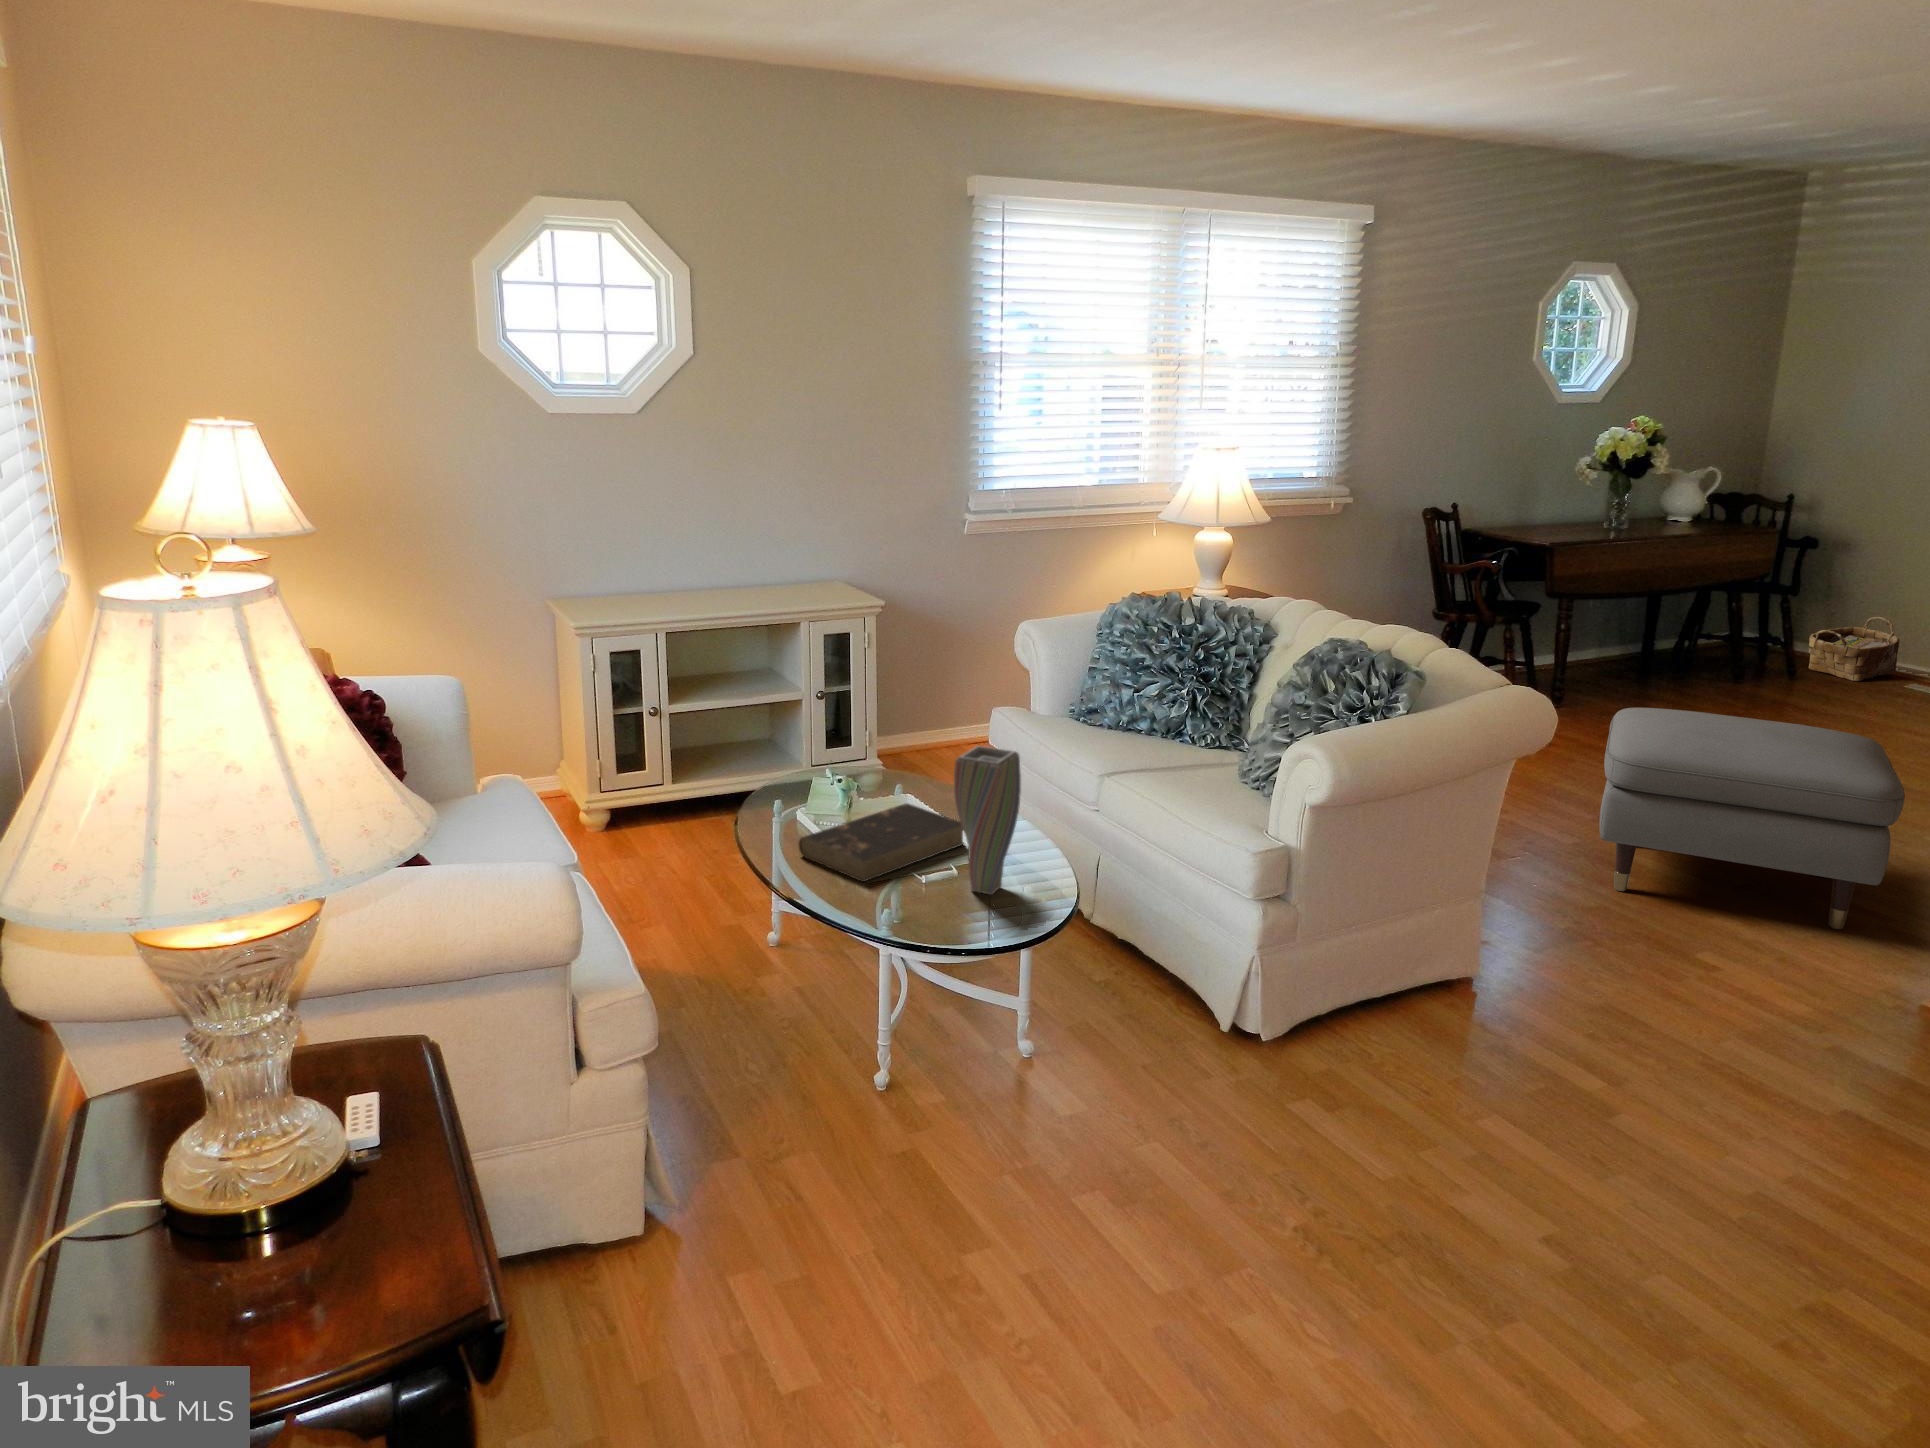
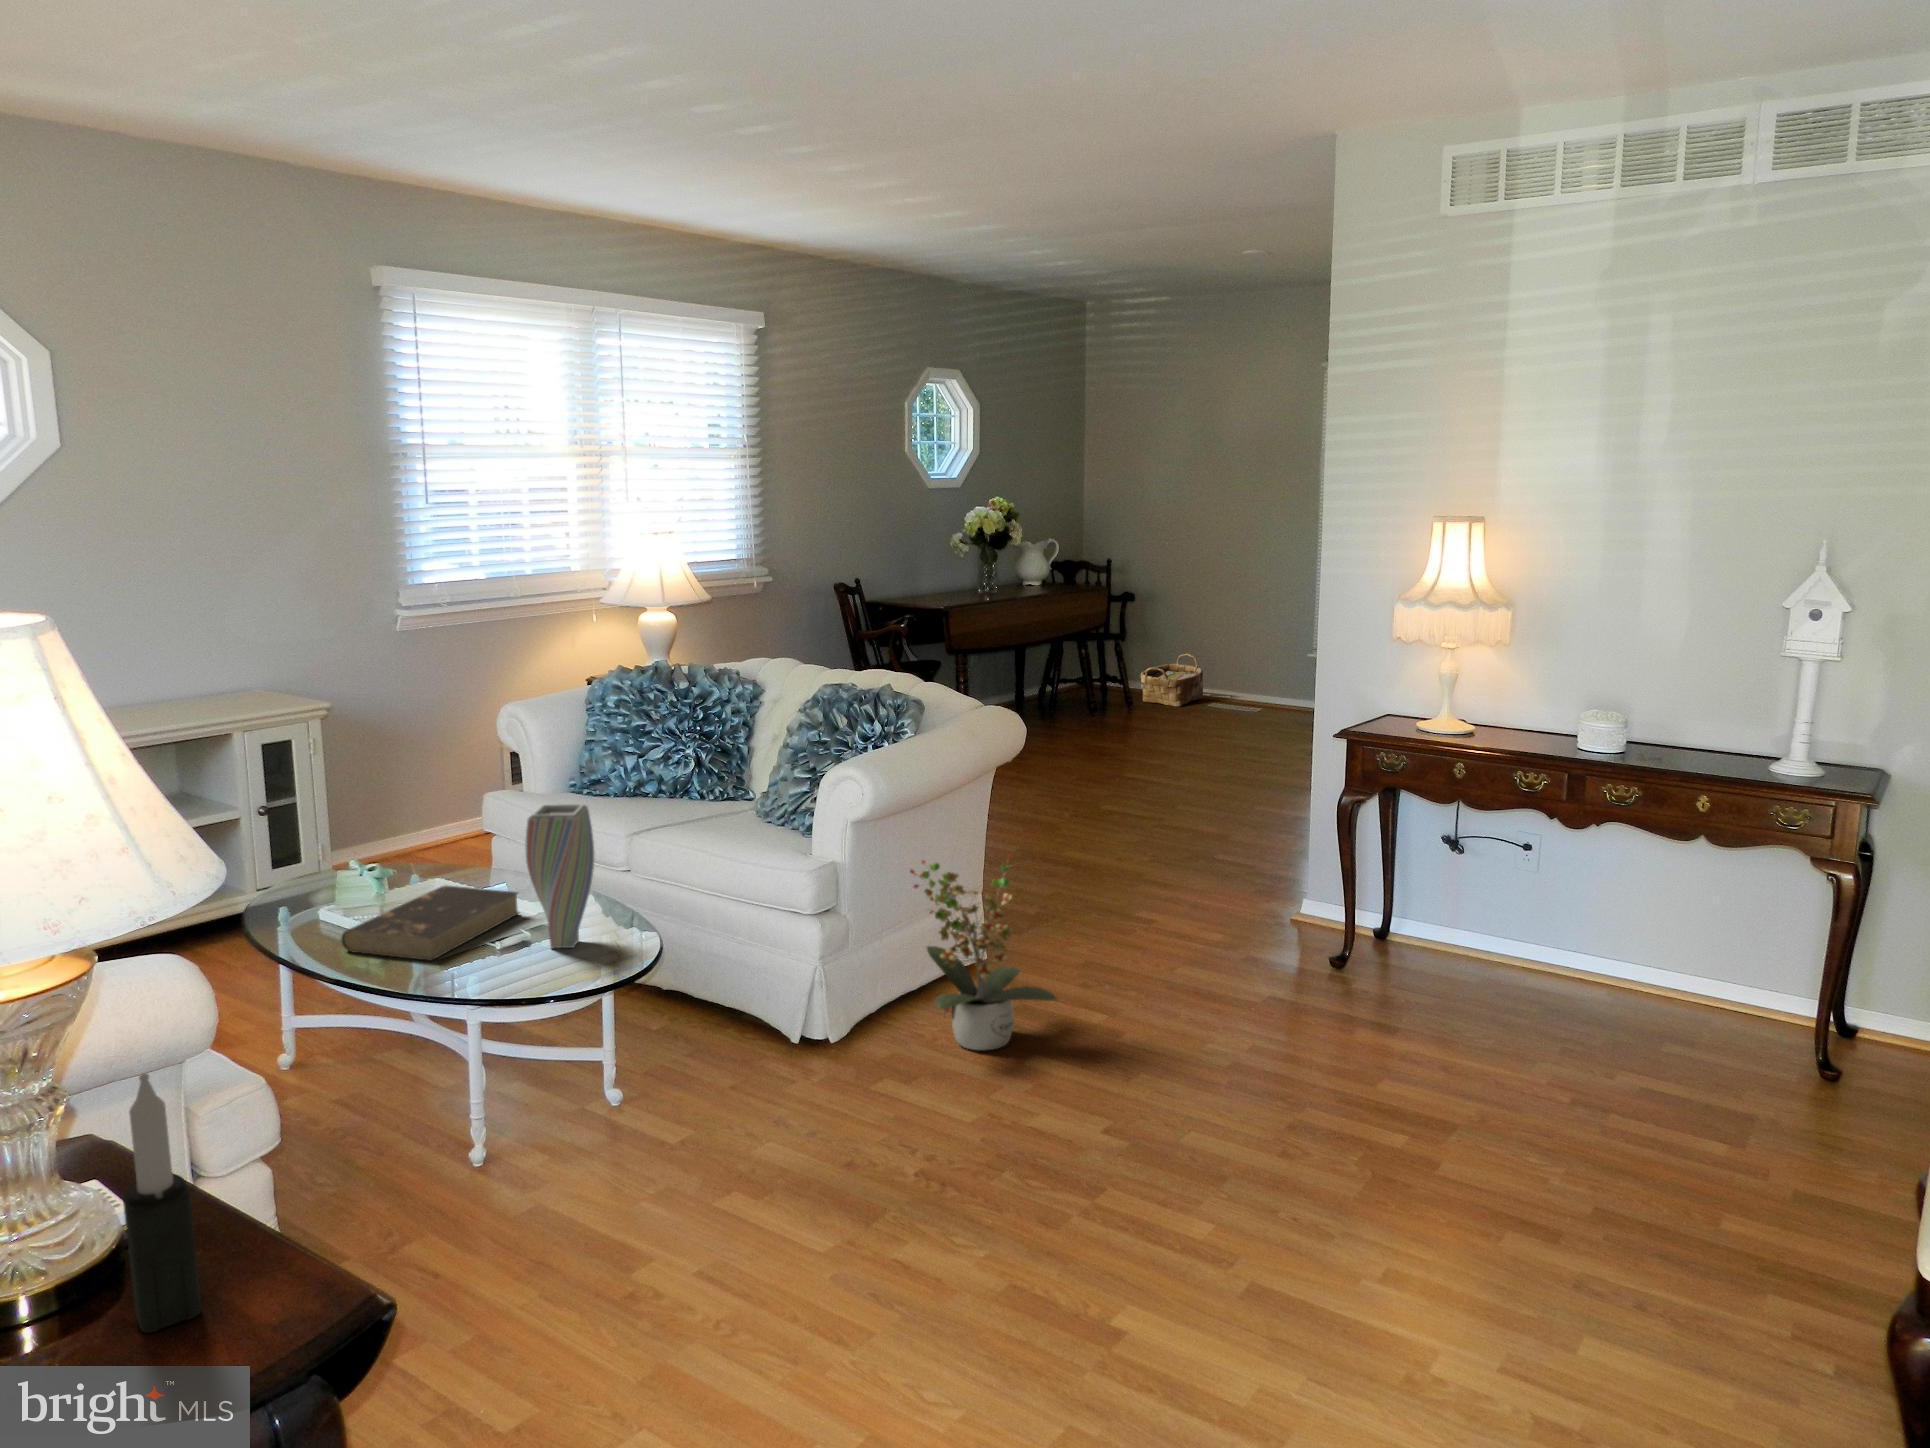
ottoman: present [1600,708,1905,929] -> none [1035,728,1254,881]
potted plant: none [1370,859,1533,1095] -> present [910,856,1056,1050]
candle: none [278,1049,357,1293] -> present [123,1073,202,1333]

